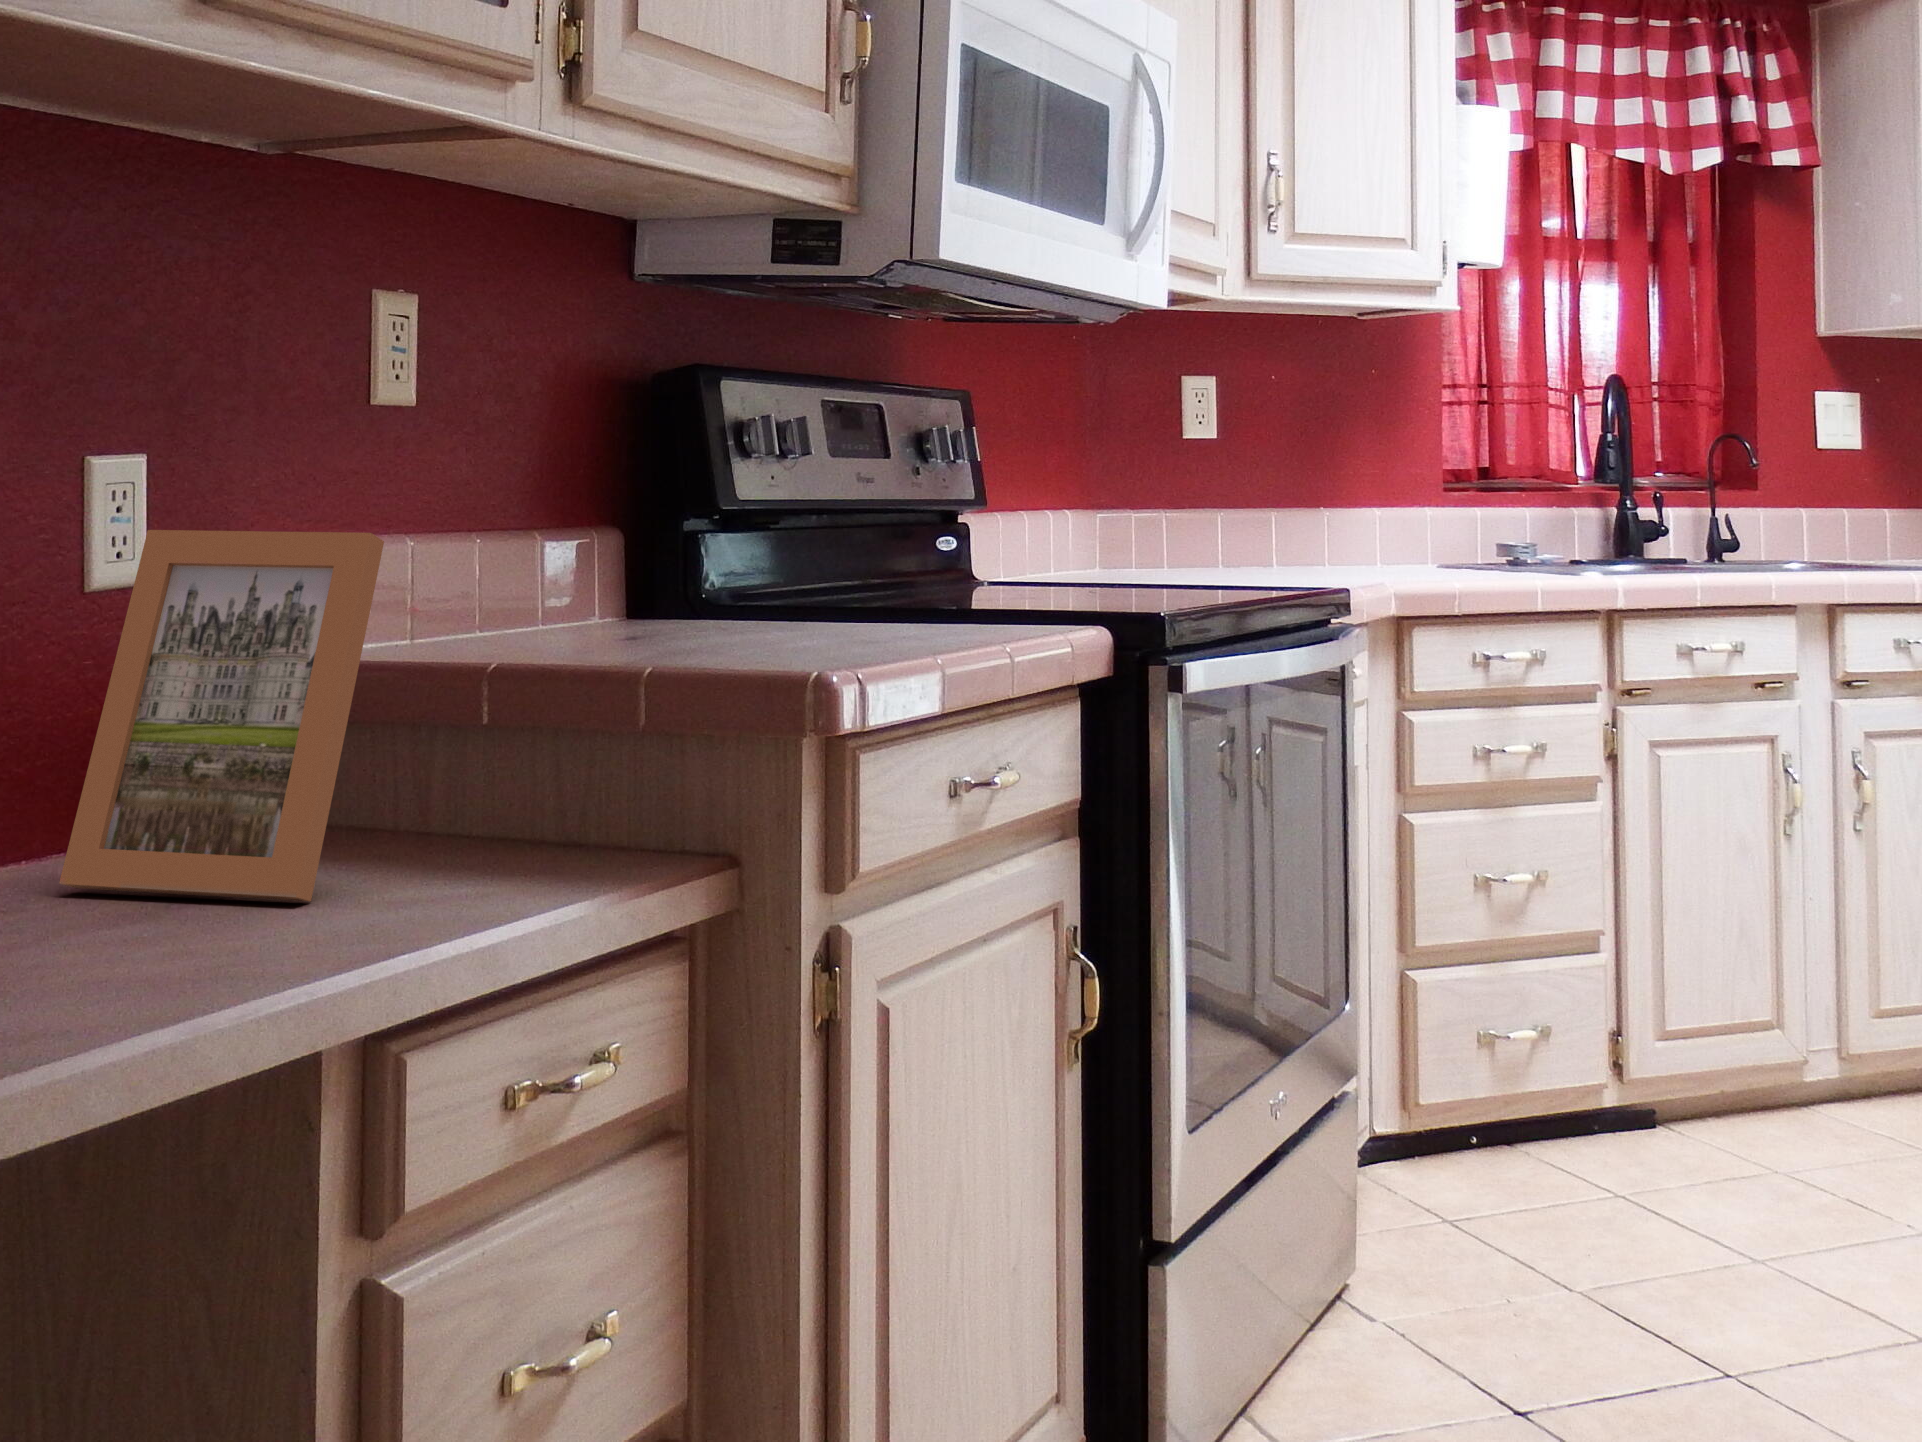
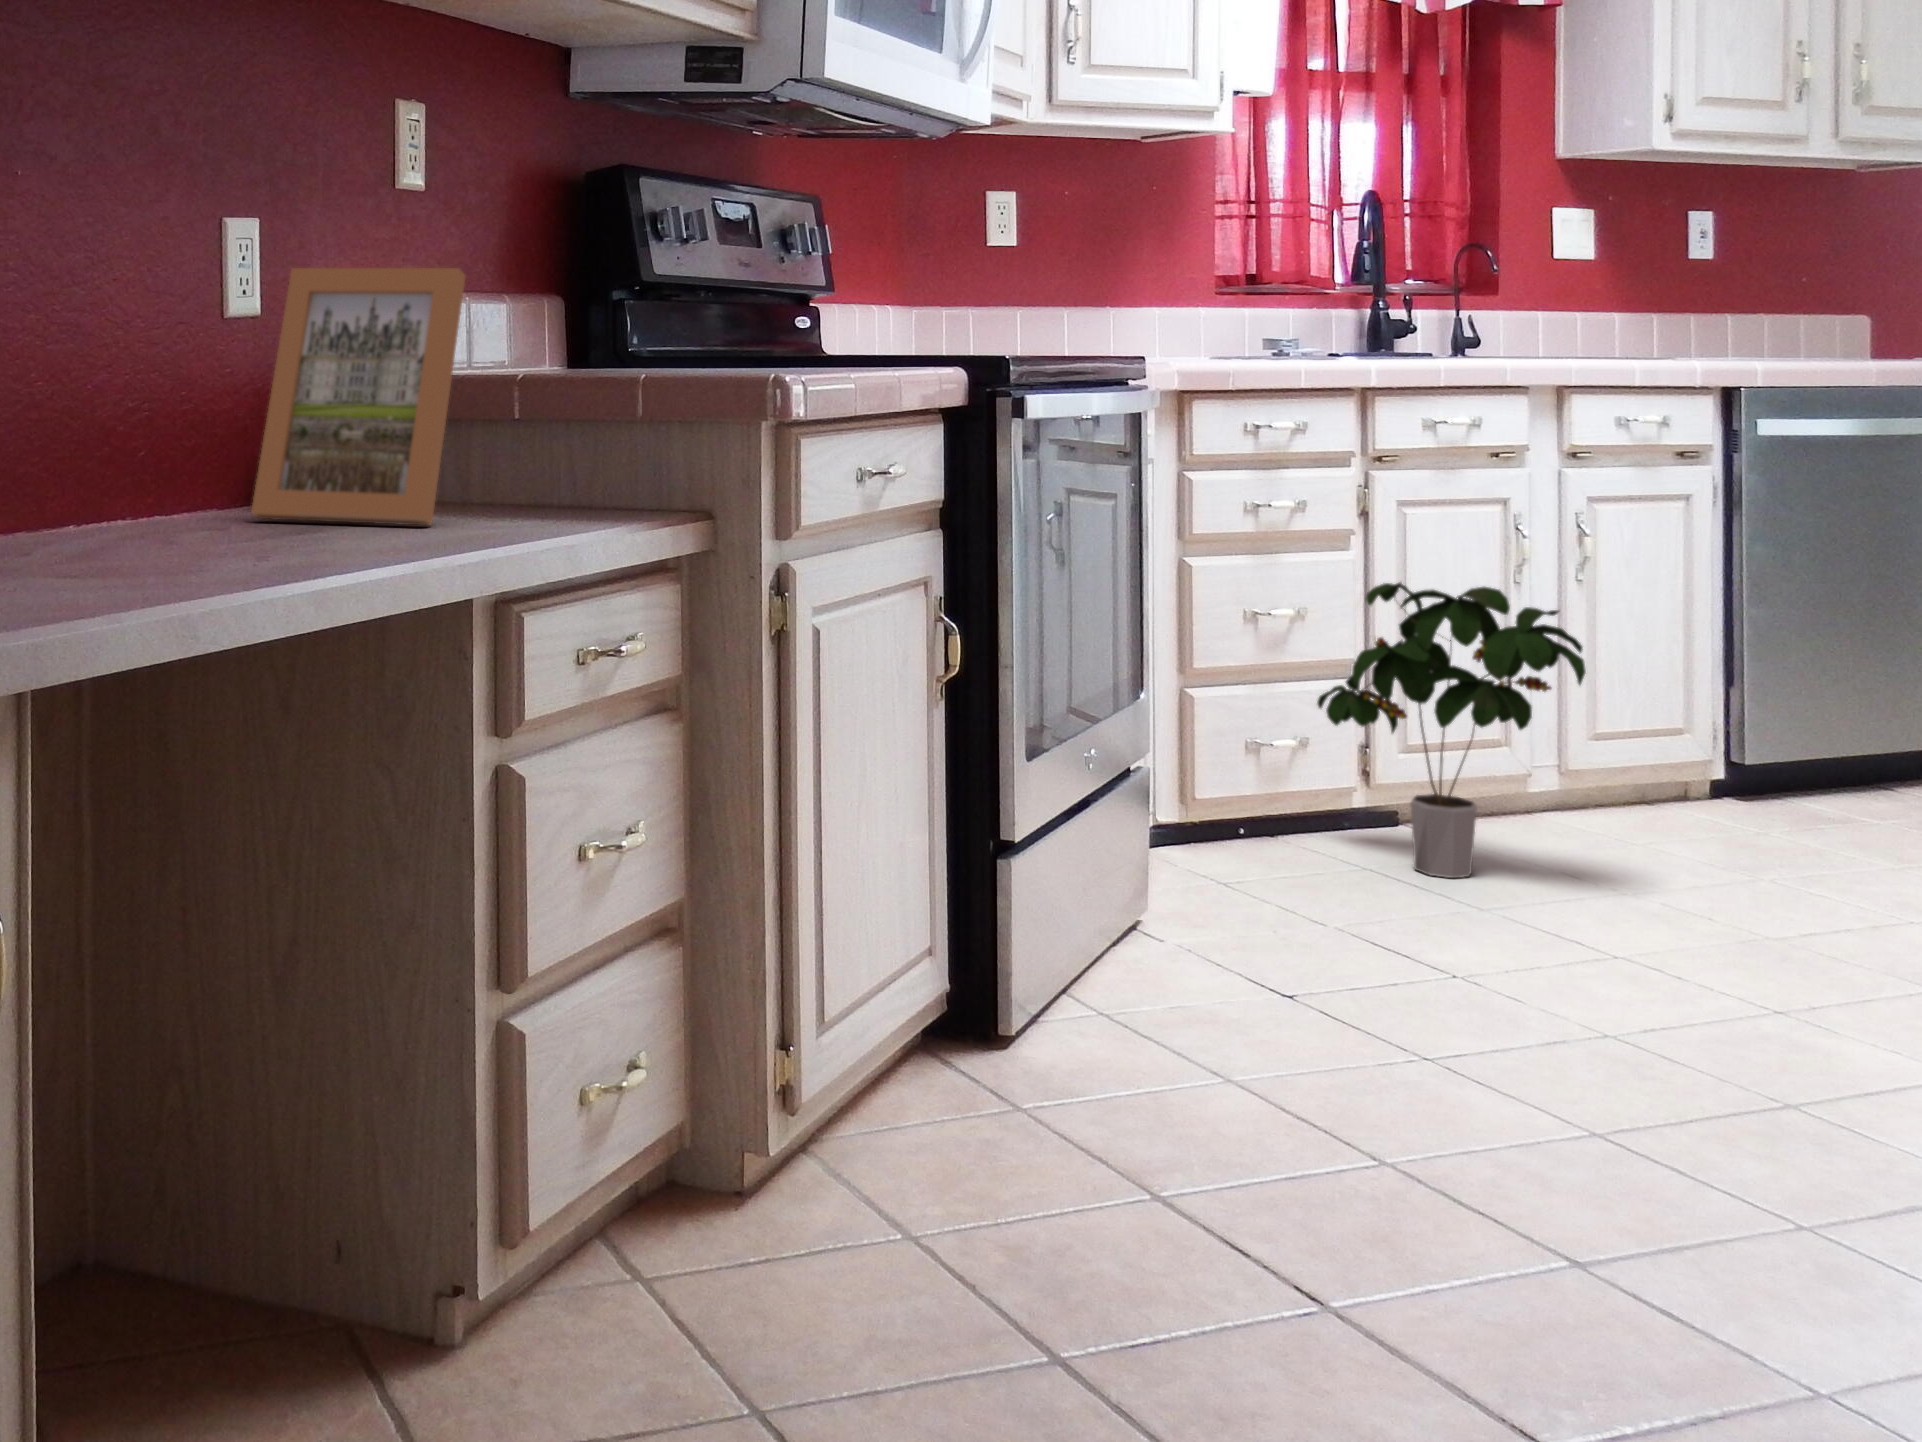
potted plant: none [1562,846,1871,1215] -> present [1317,582,1586,878]

